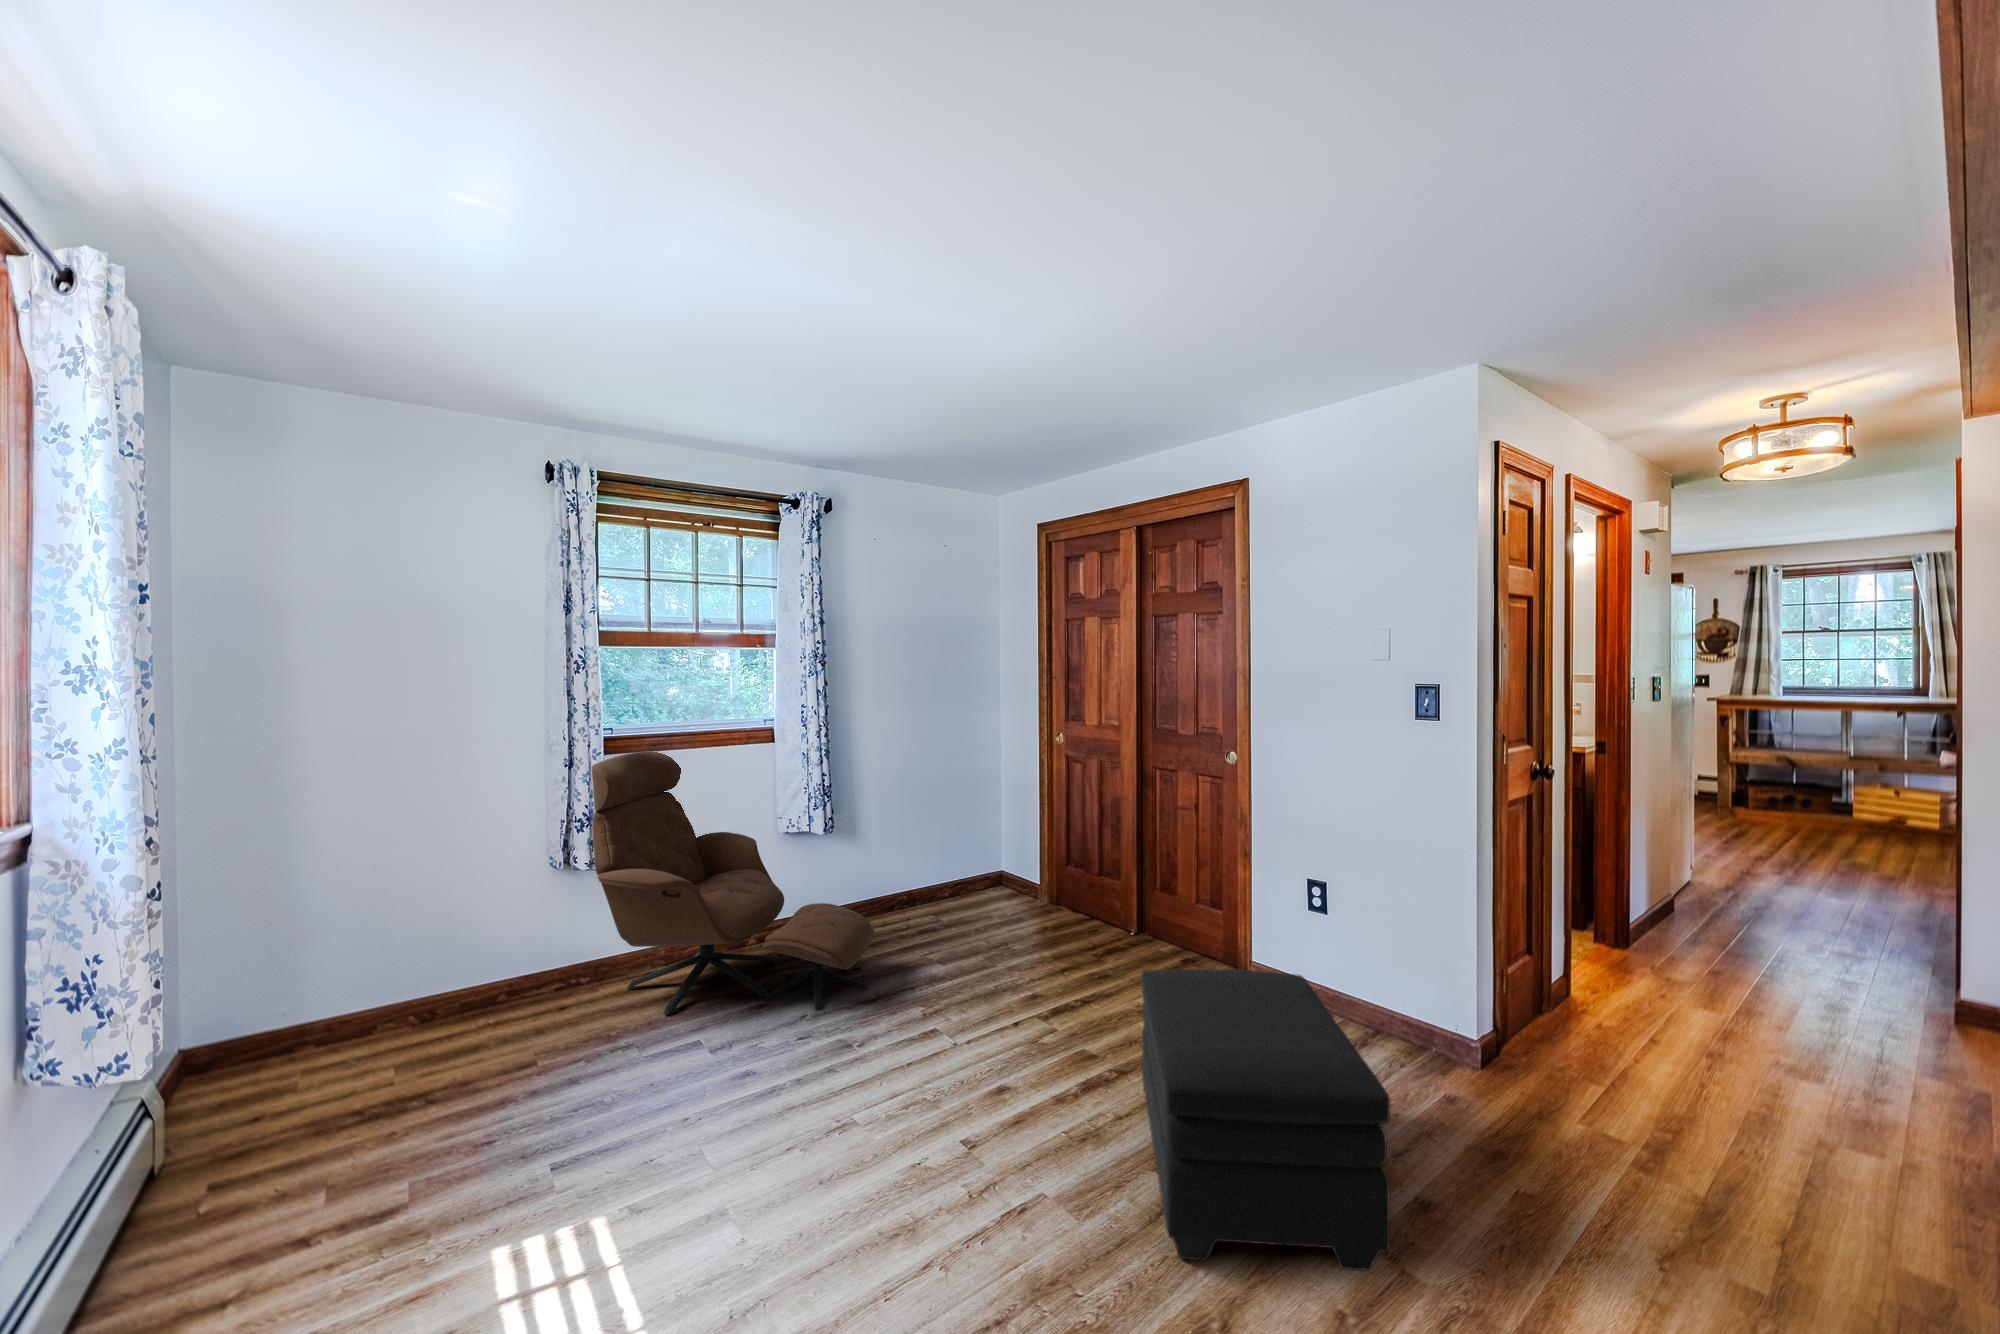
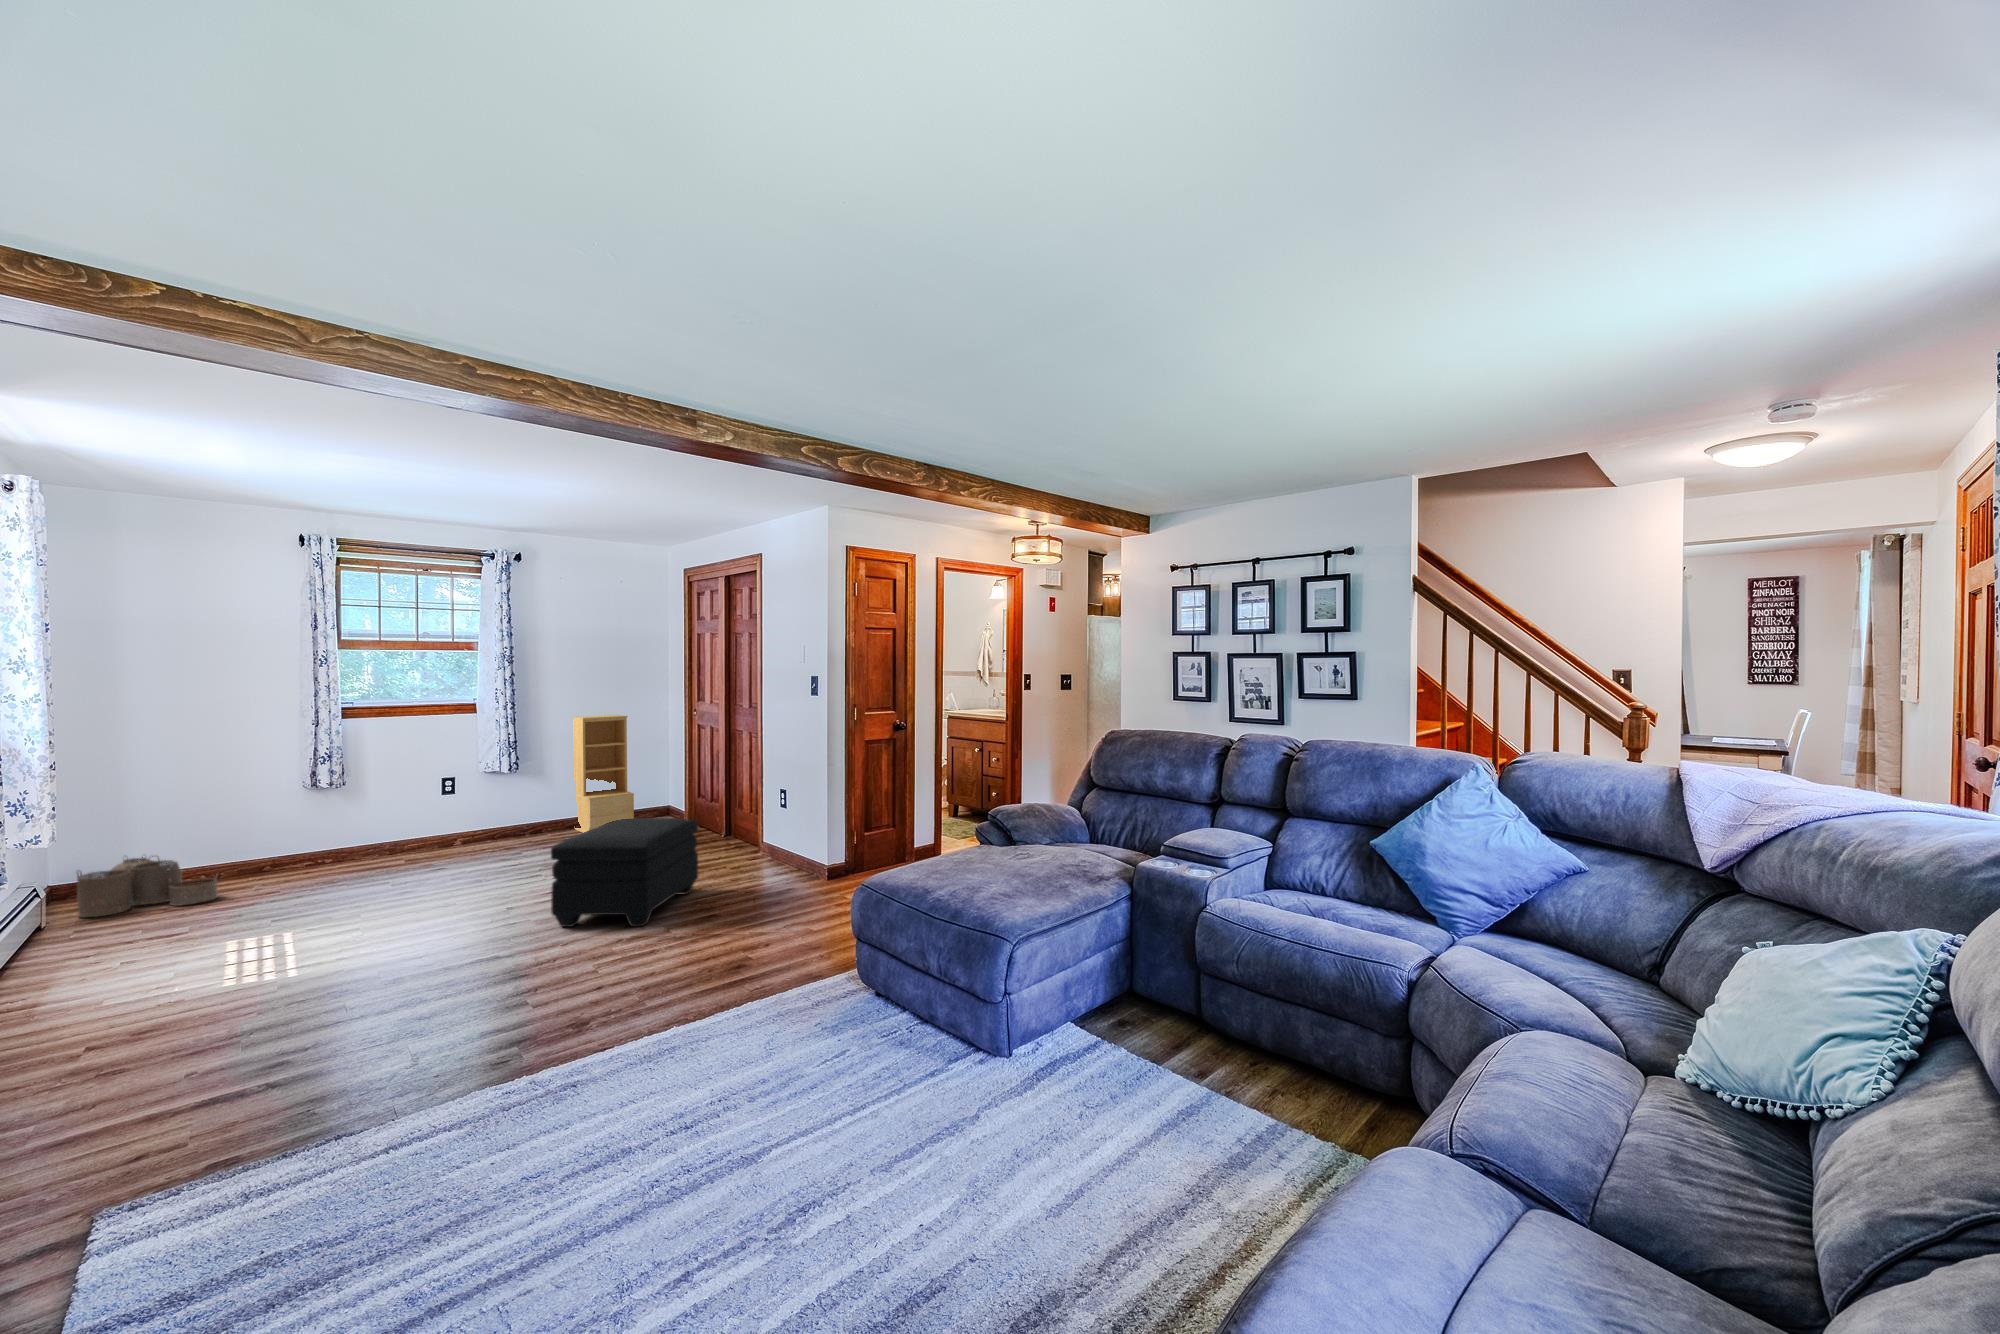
bookshelf: none [893,741,986,929] -> present [573,715,634,833]
lounge chair: present [591,751,874,1015] -> none [329,717,526,872]
woven basket: none [207,997,441,1146] -> present [77,856,218,917]

